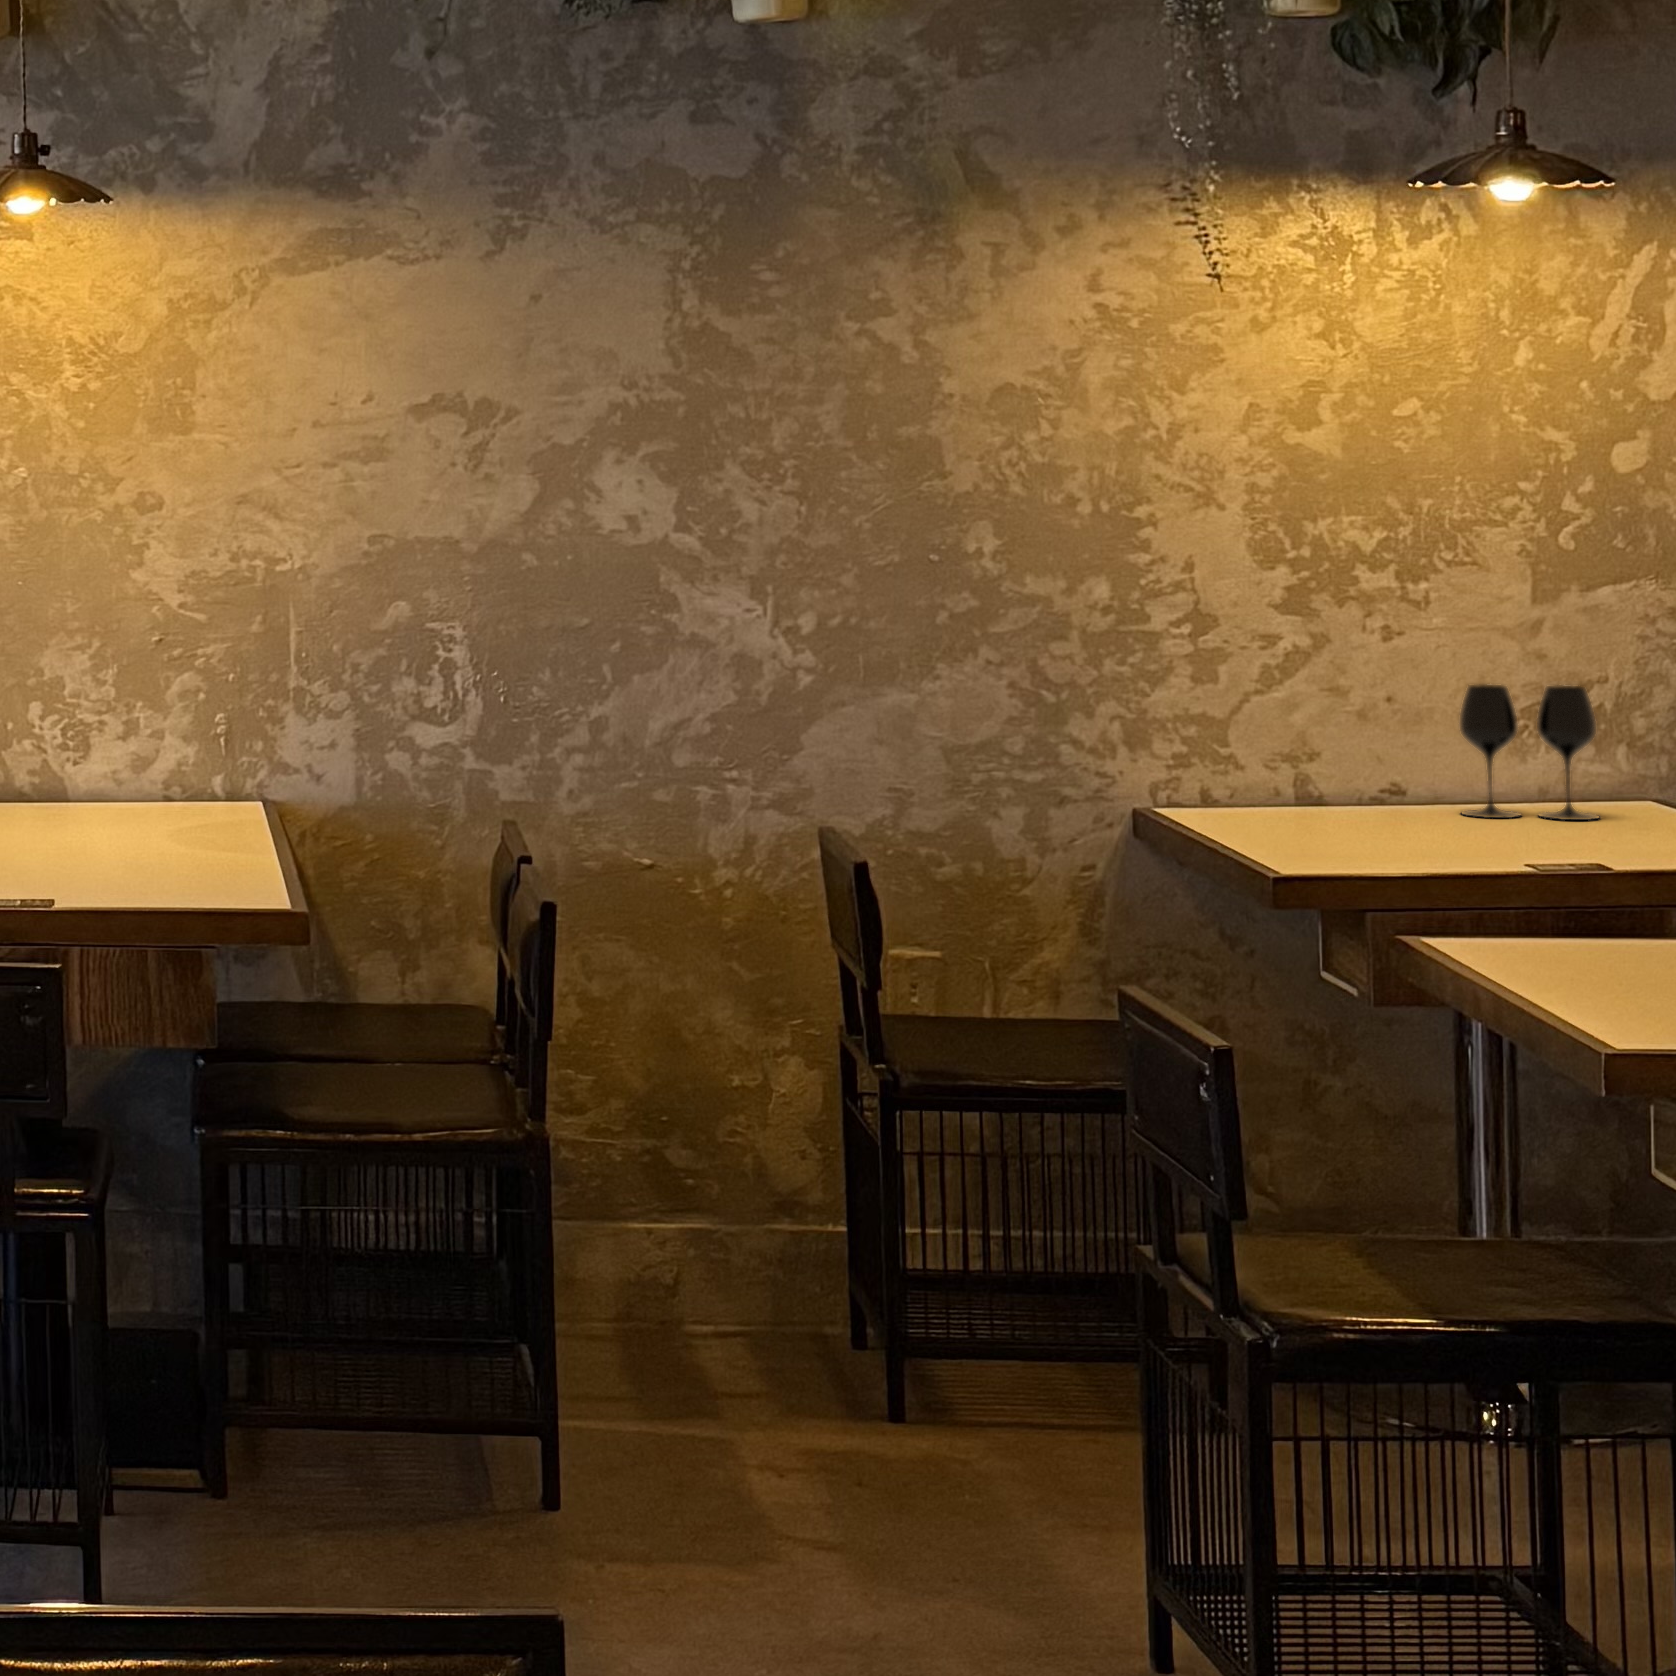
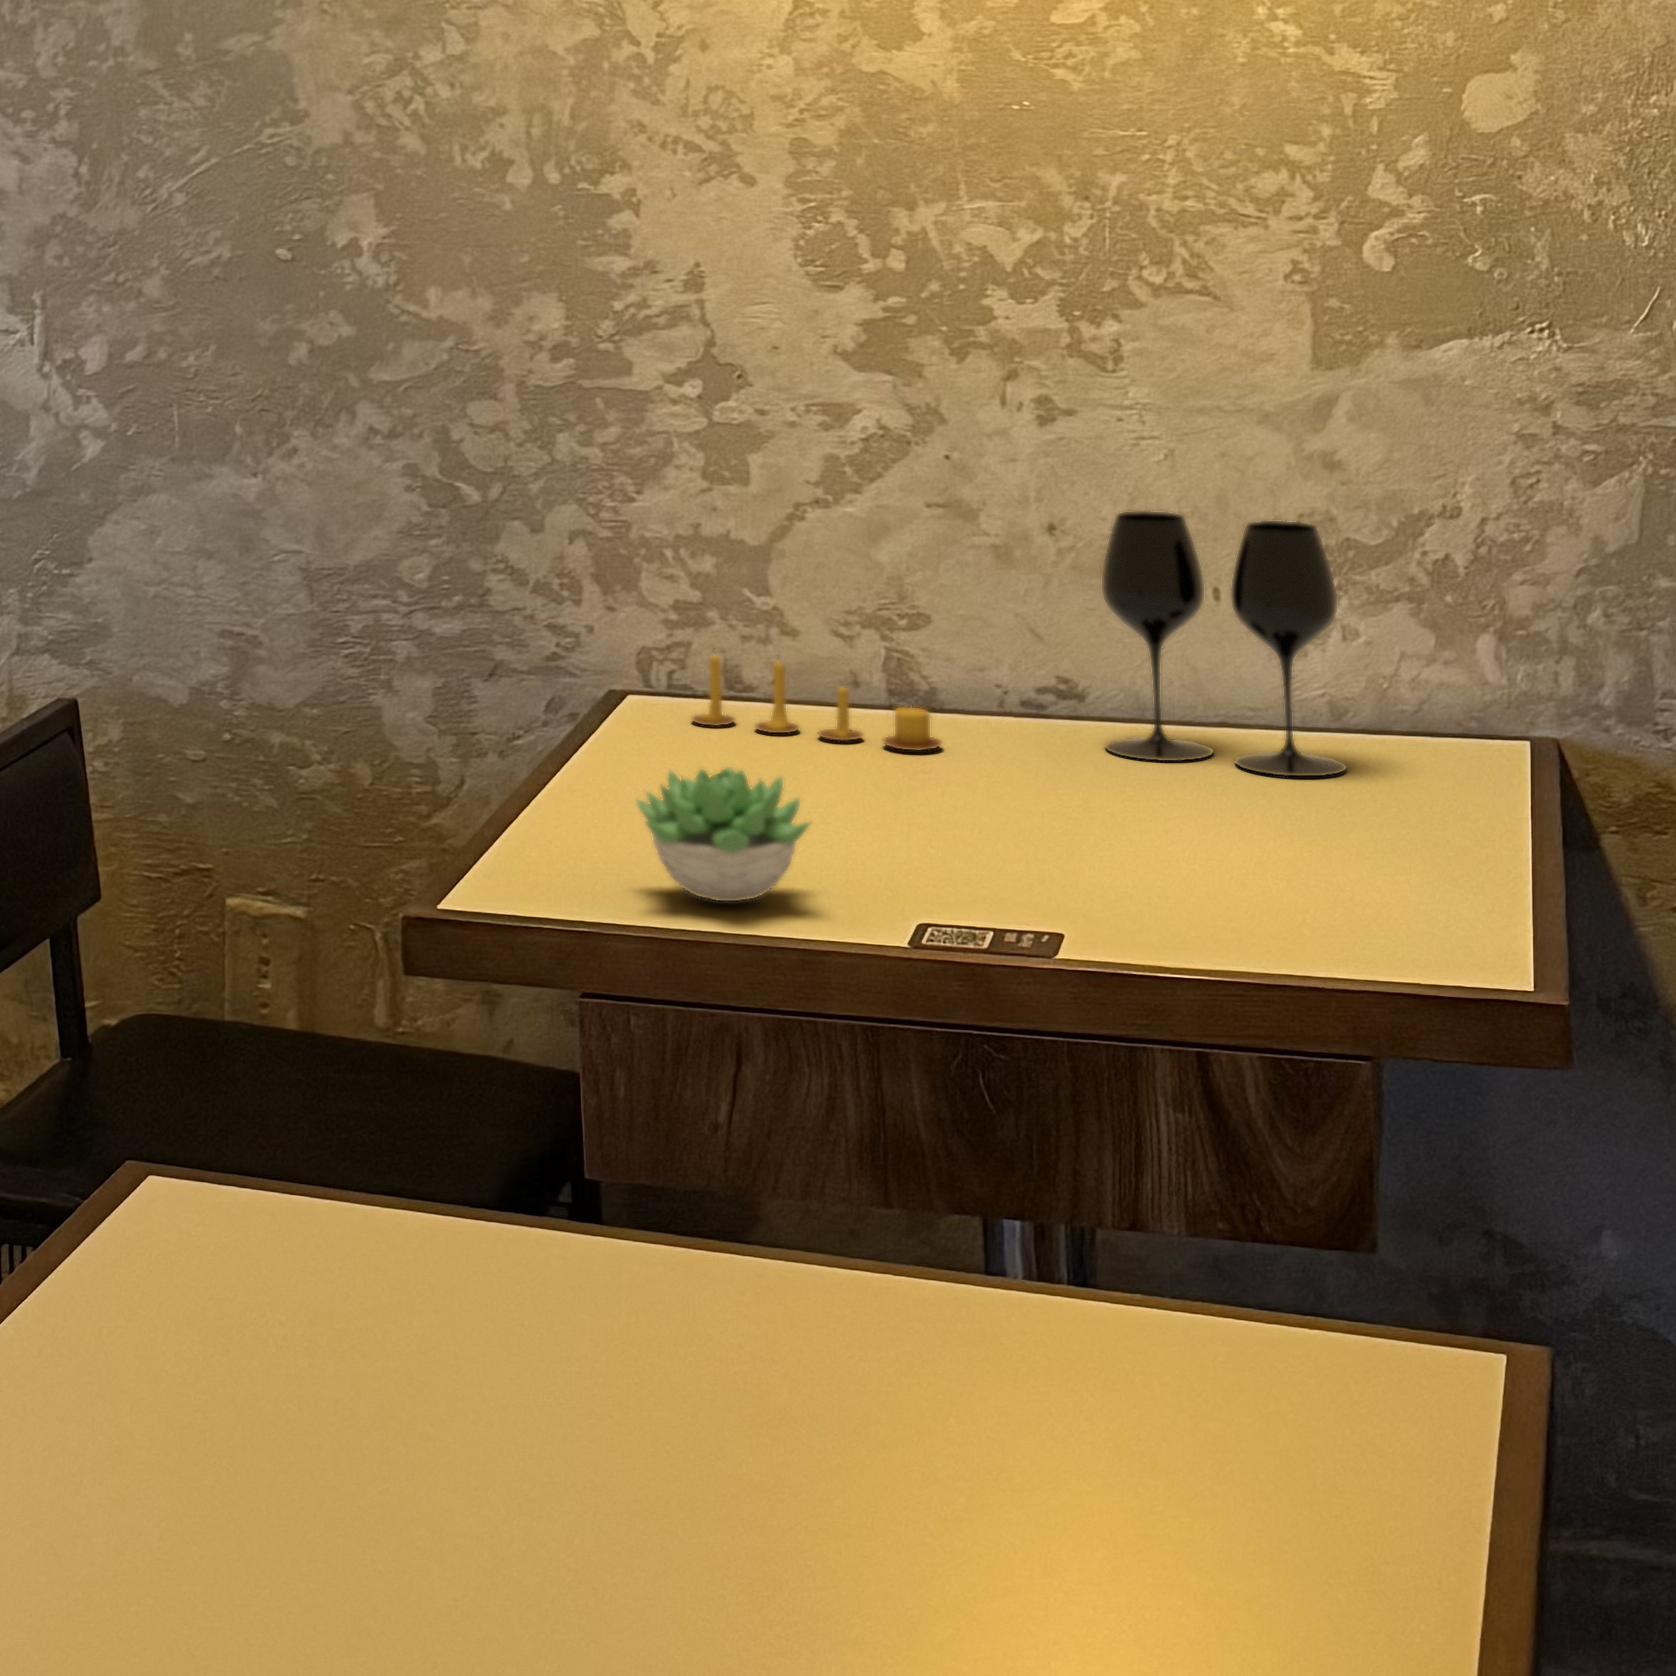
candle: none [1228,772,1387,820] -> present [692,655,941,750]
succulent plant: none [1391,806,1498,873] -> present [637,767,810,901]

